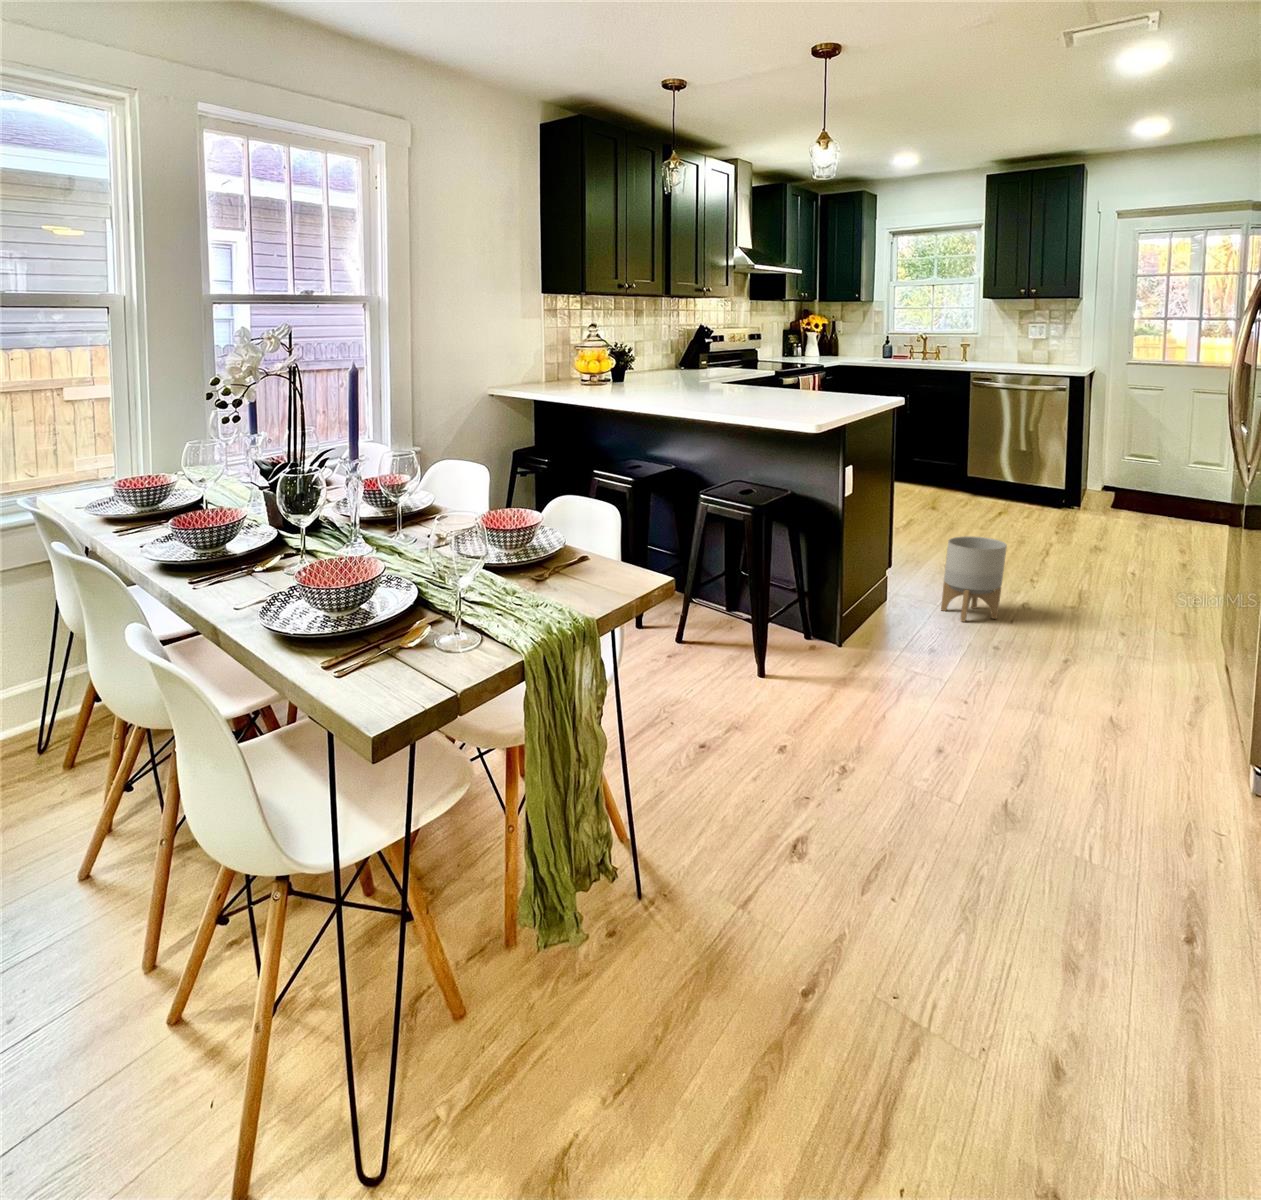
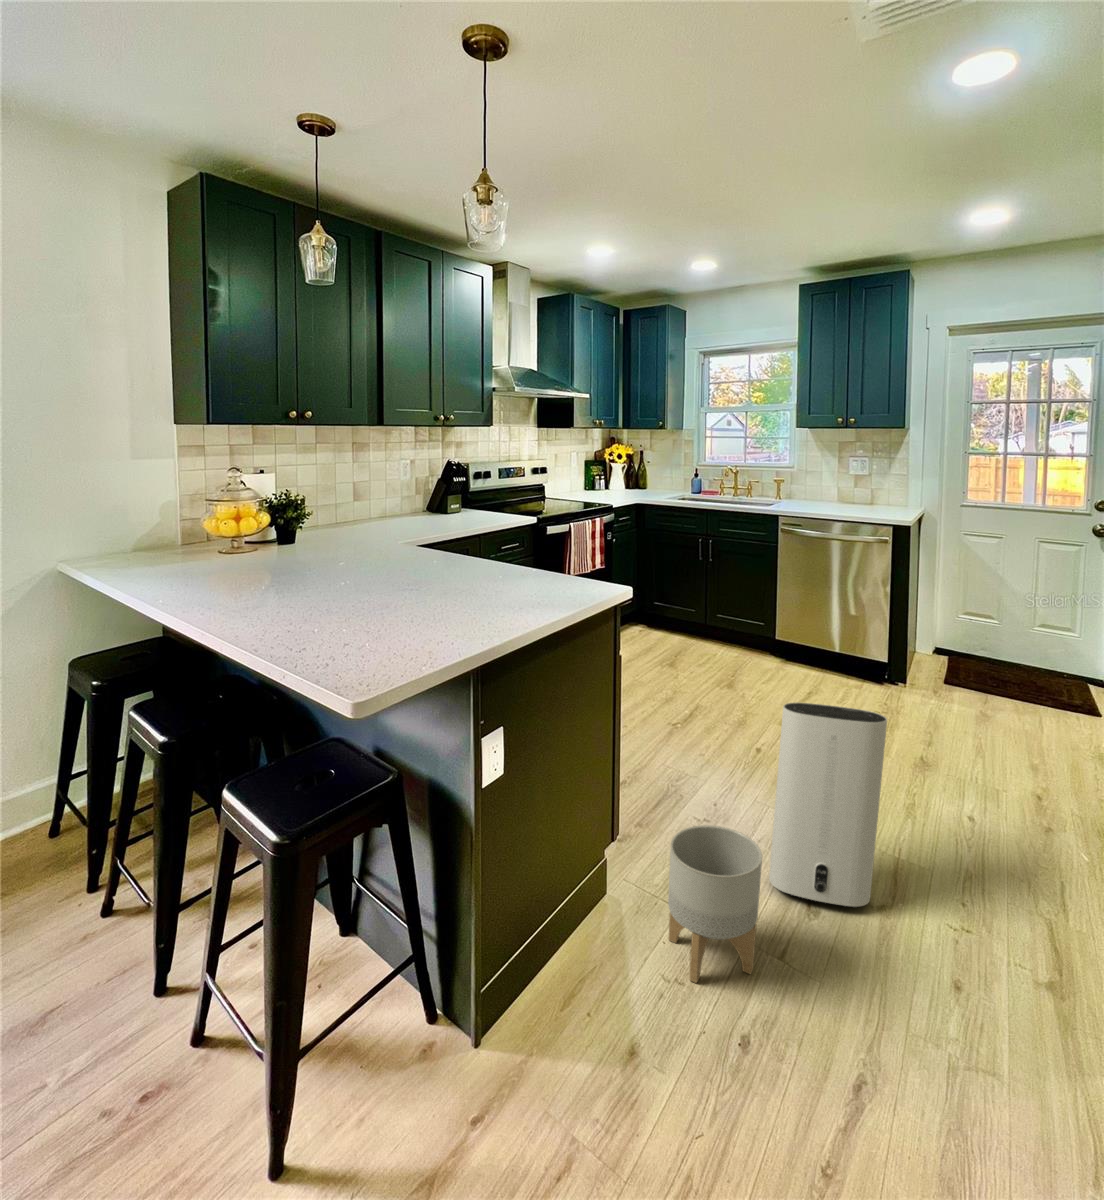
air purifier: none [997,471,1080,596] -> present [769,703,887,907]

